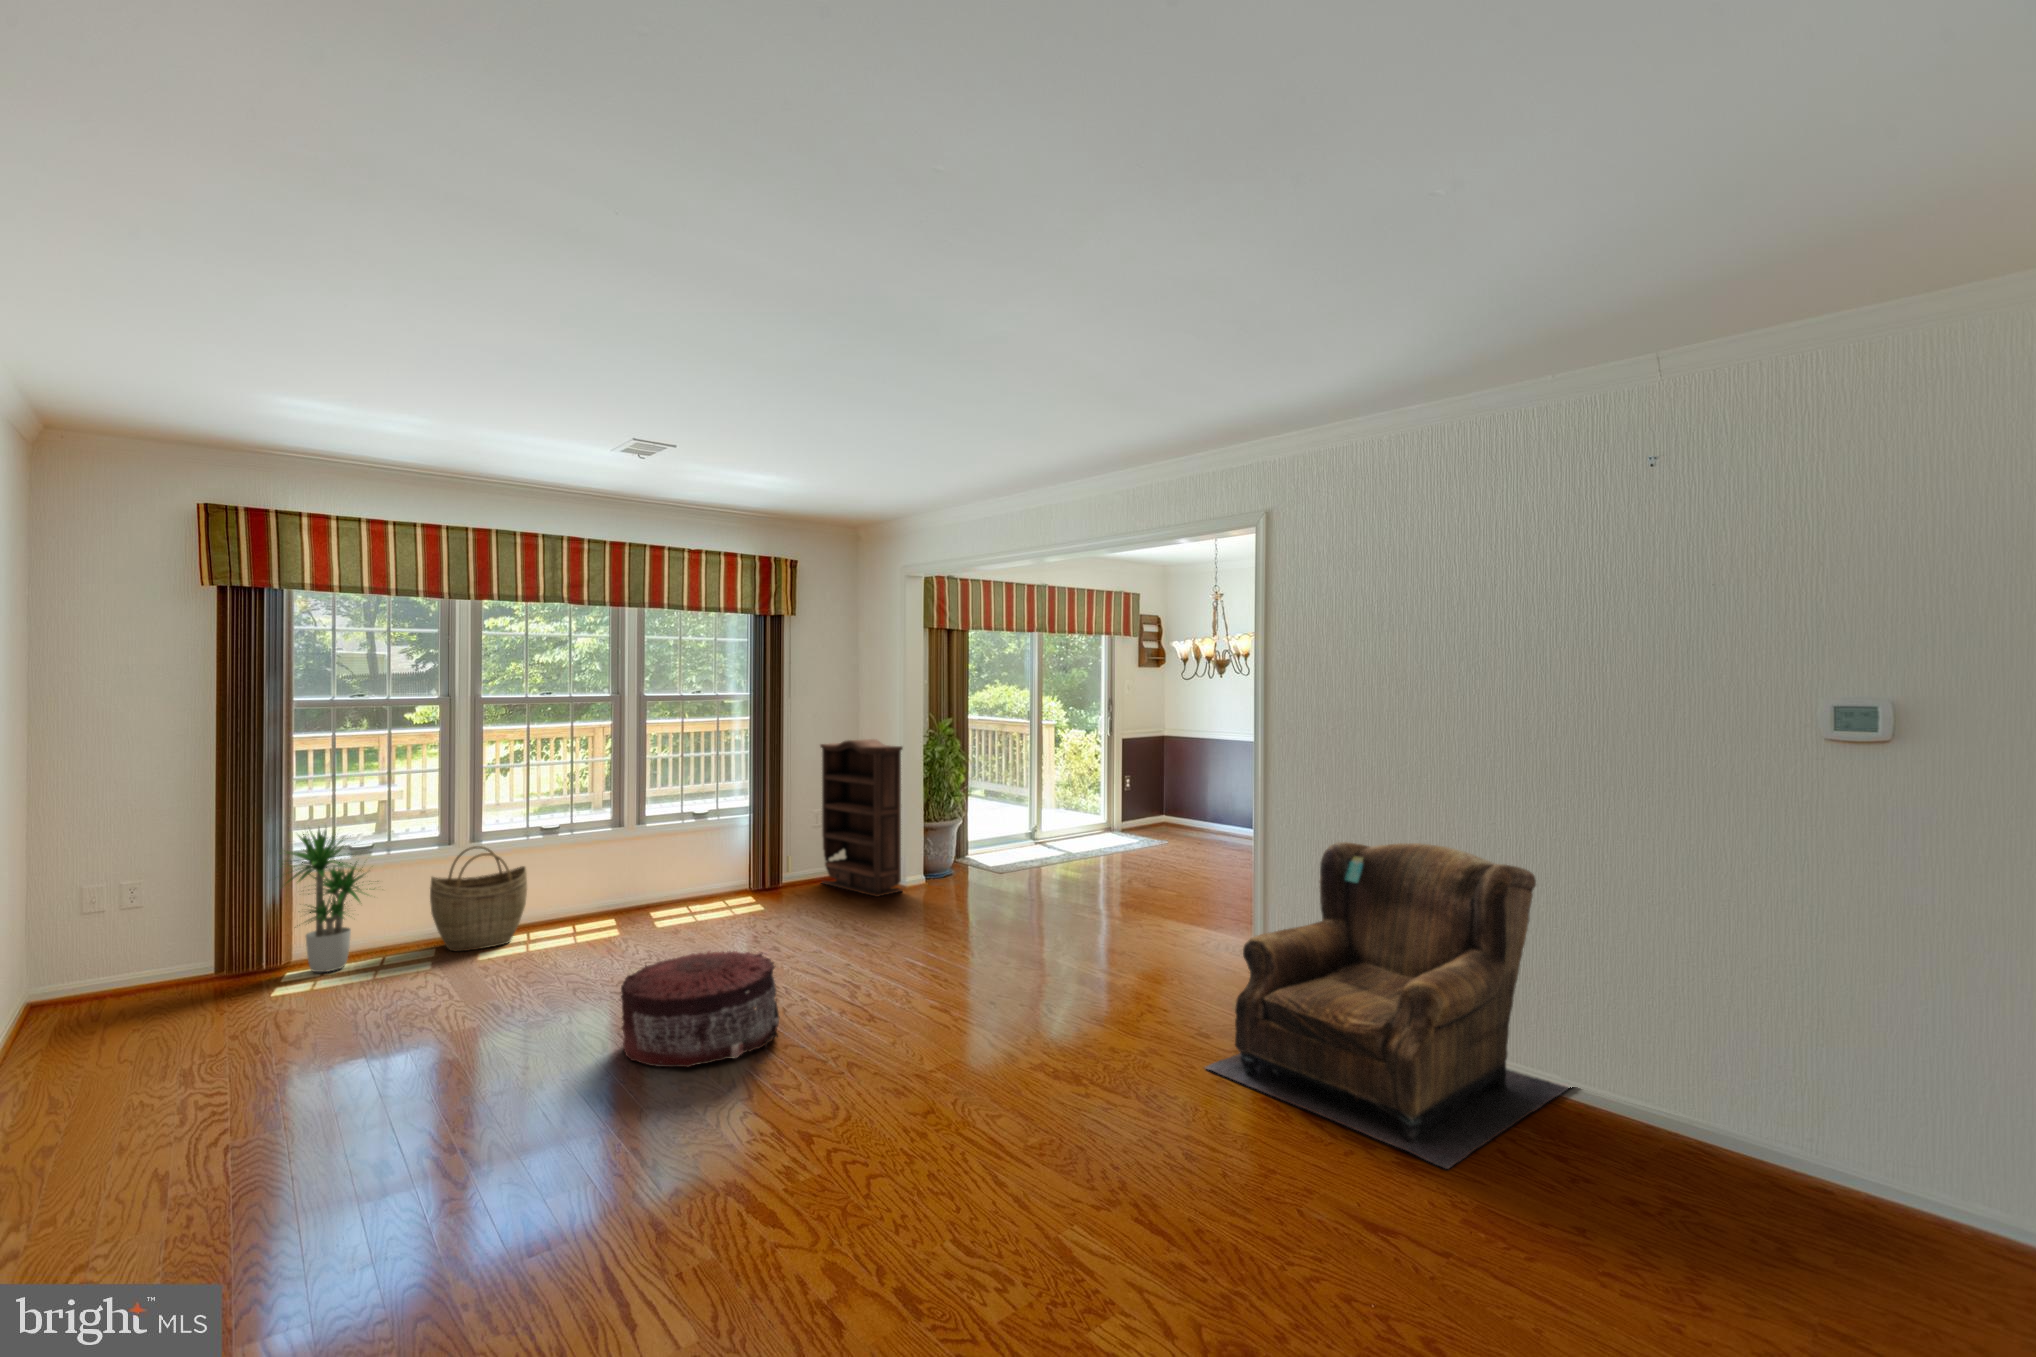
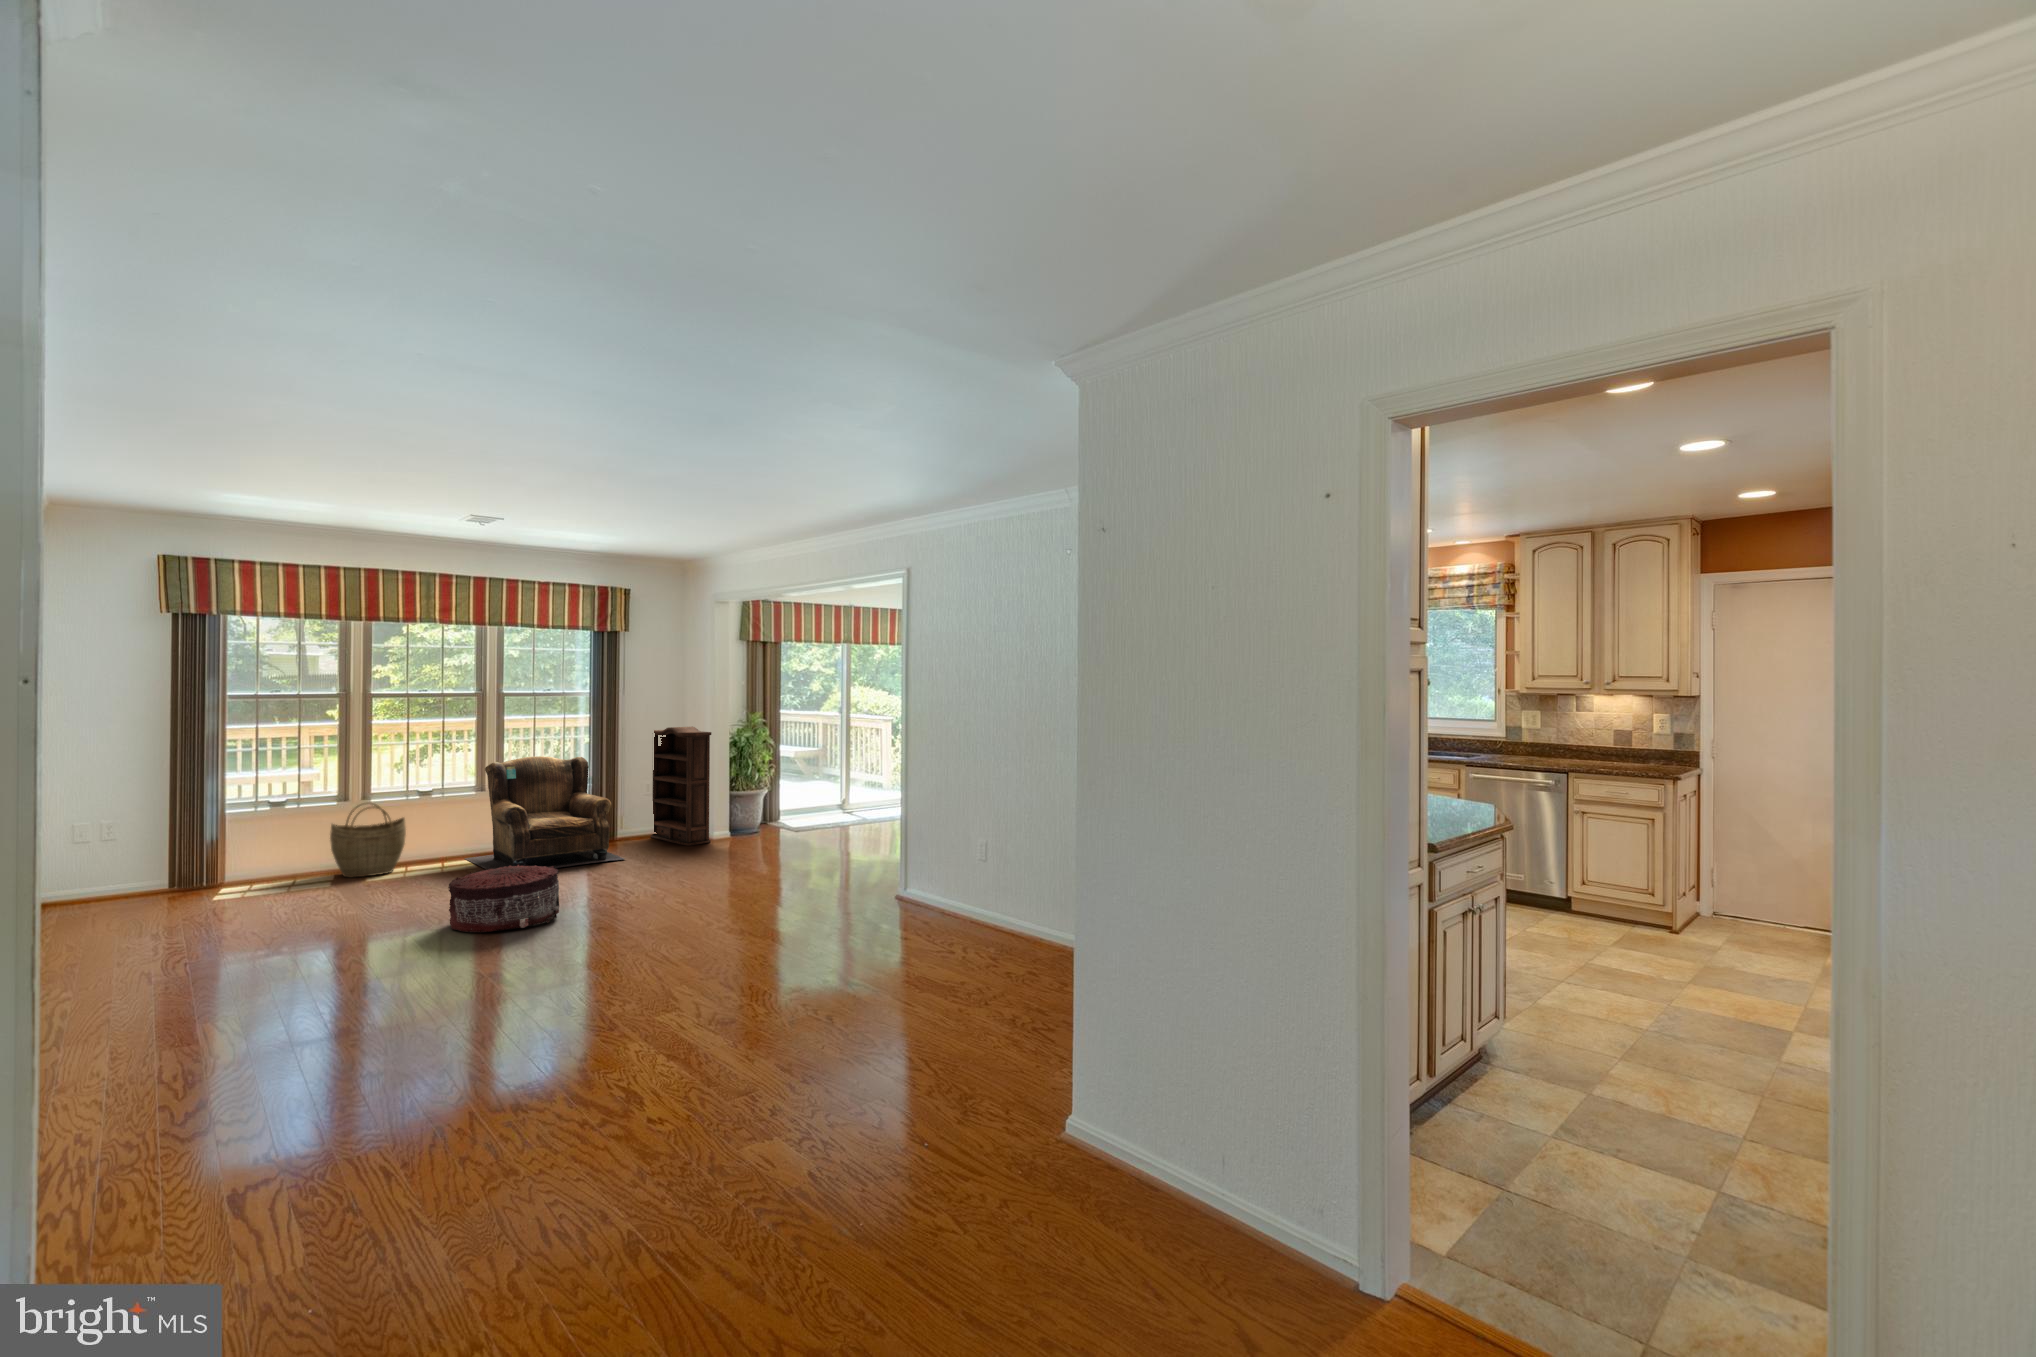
potted plant: present [284,829,375,972] -> none [207,782,297,889]
armchair: present [1205,842,1568,1169] -> present [465,756,624,870]

